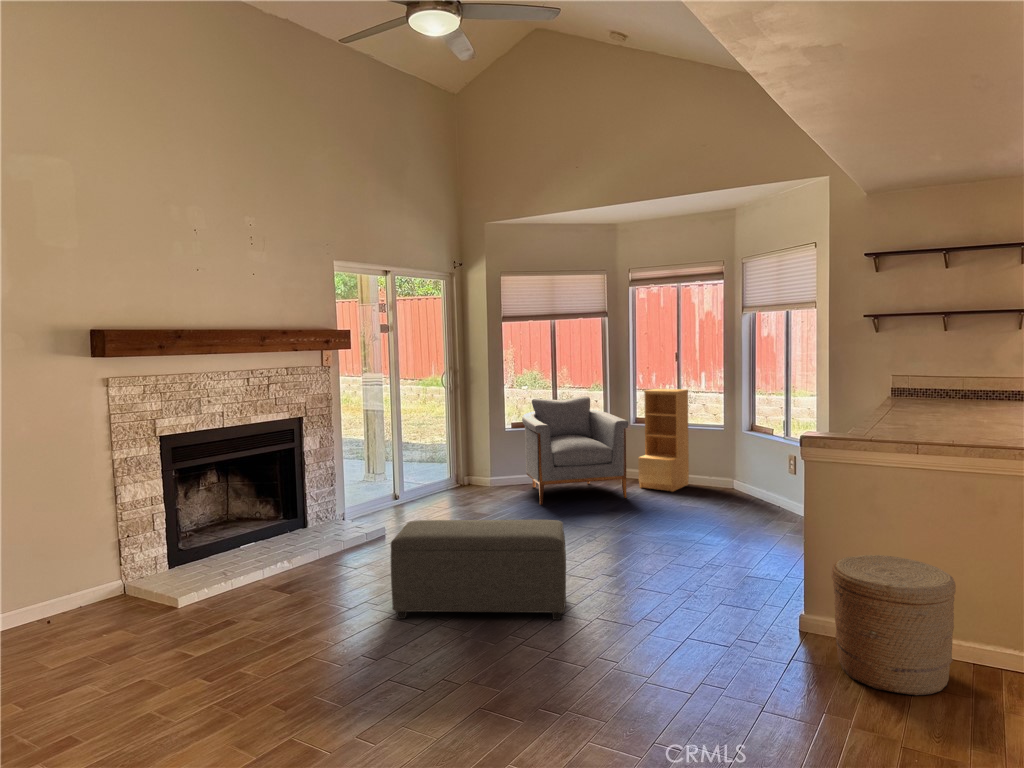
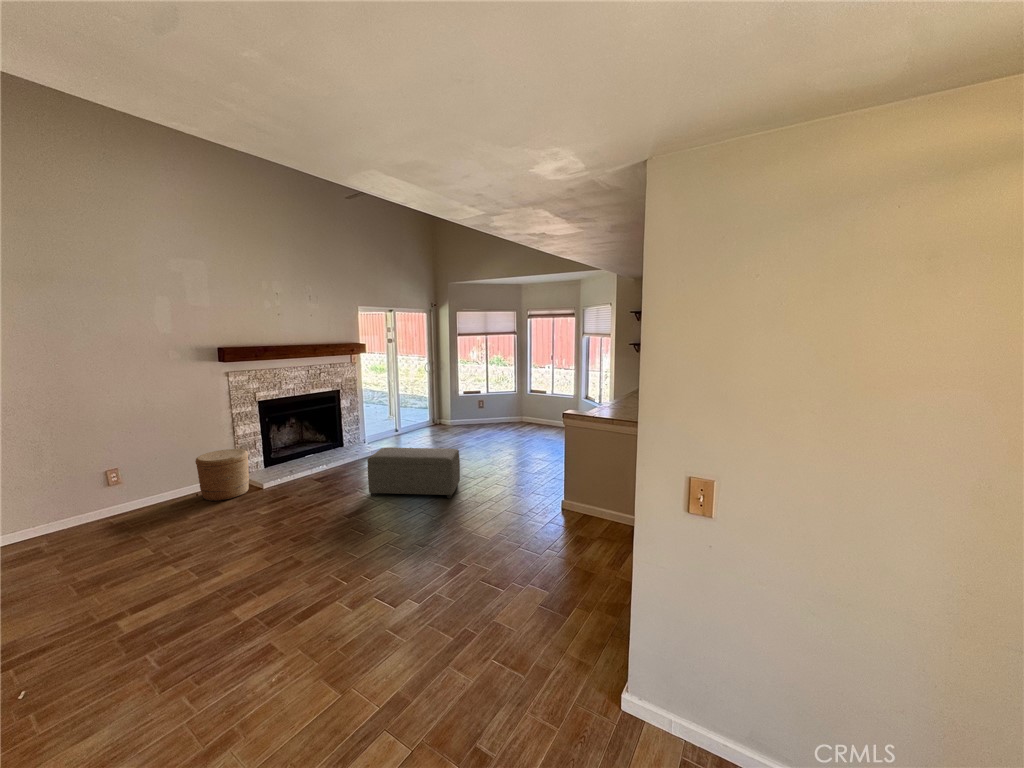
bookshelf: present [638,389,689,491] -> none [528,375,556,430]
armchair: present [522,397,628,505] -> none [466,378,520,436]
woven basket: present [831,555,956,695] -> present [195,449,249,501]

